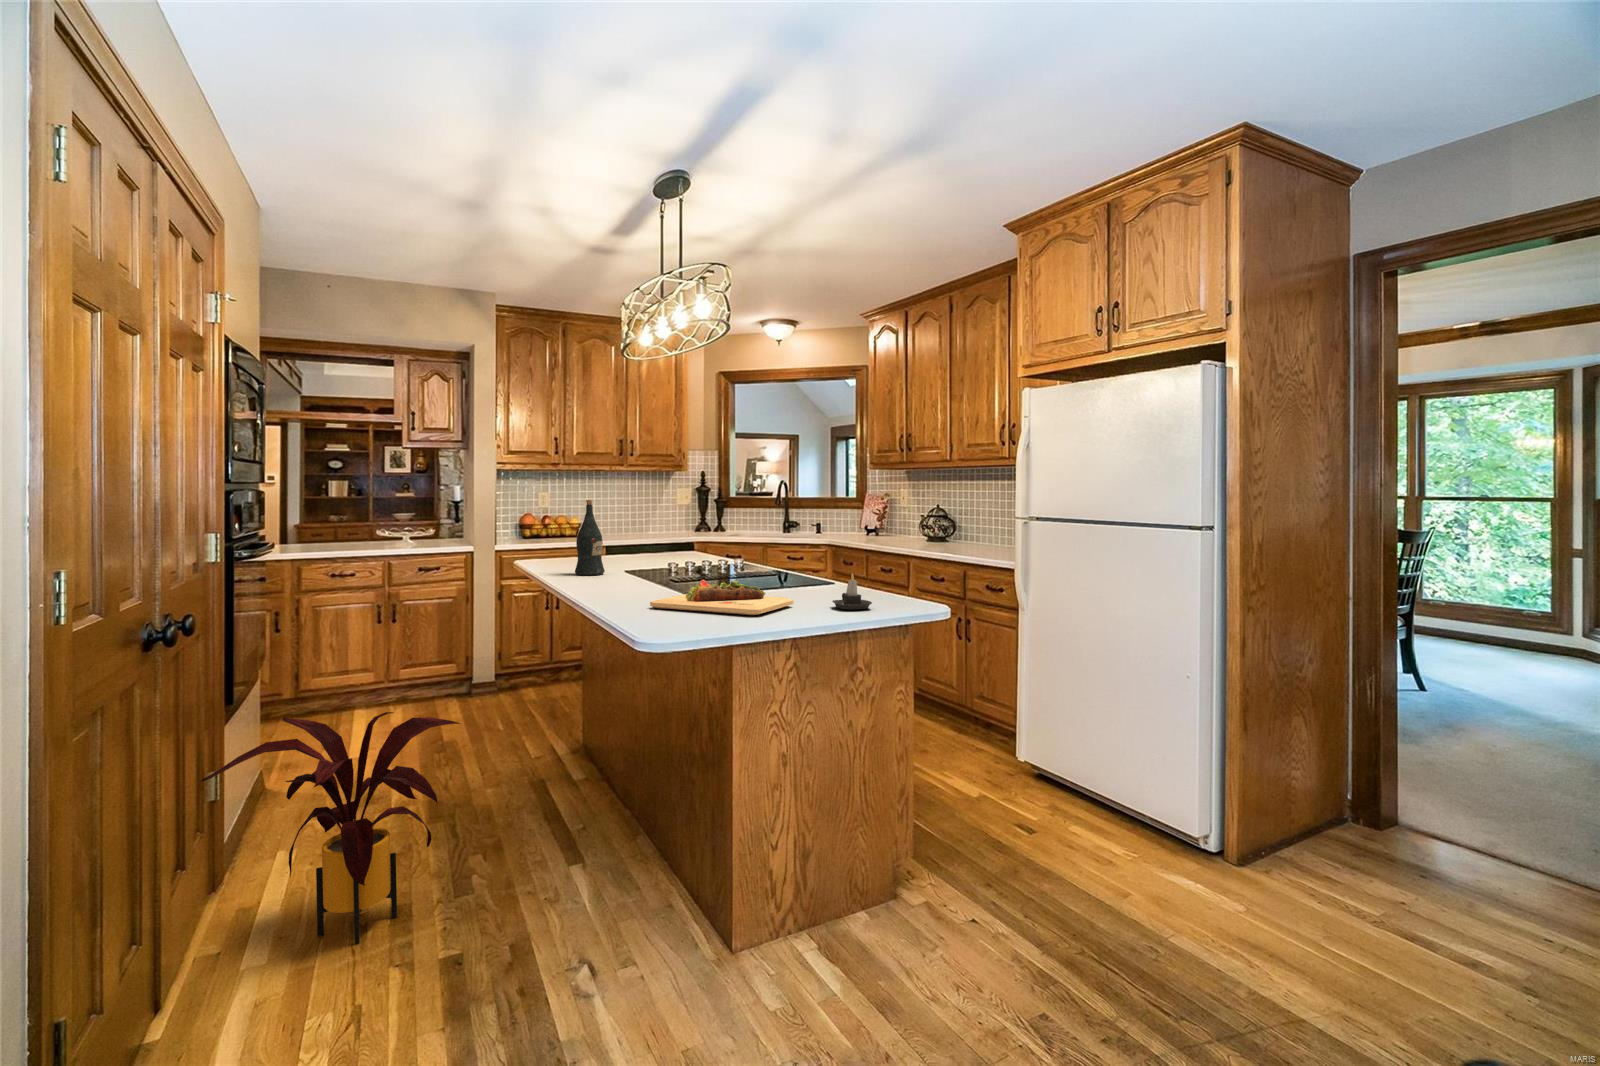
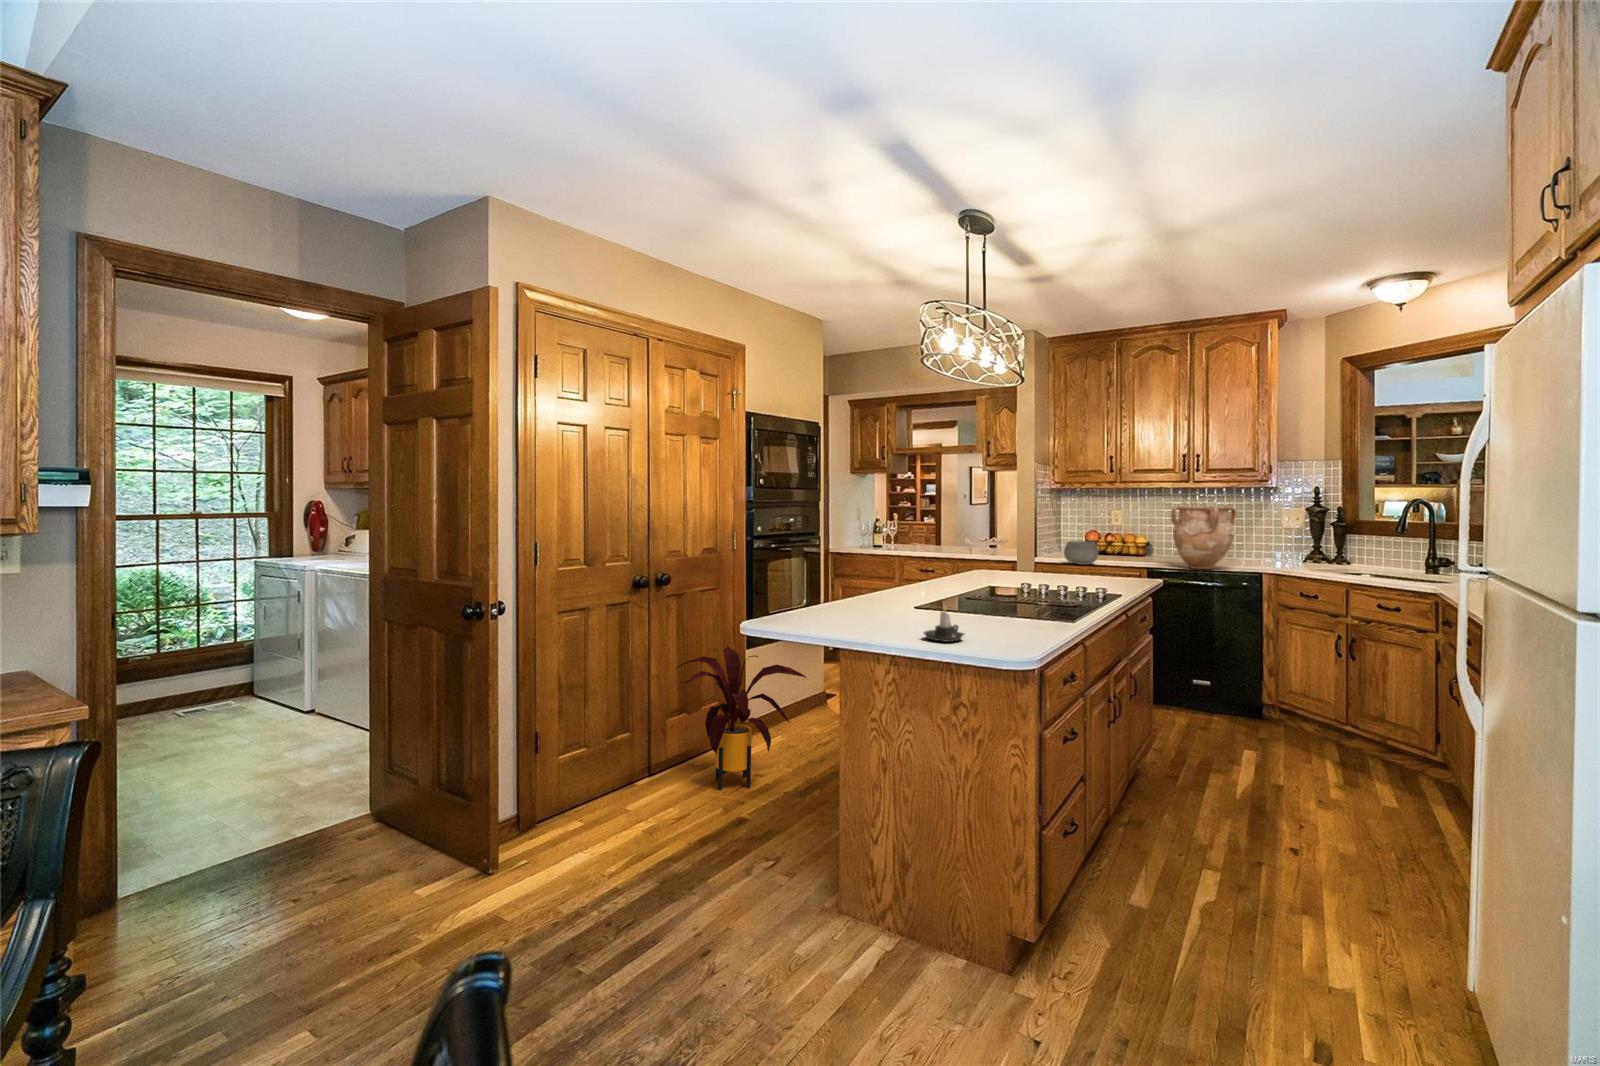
vase: none [611,486,667,544] -> present [1171,505,1237,569]
wine bottle: present [575,500,605,575] -> none [947,521,972,588]
bowl: none [530,523,565,548] -> present [1064,541,1099,565]
cutting board: present [650,580,794,615] -> none [831,595,918,627]

